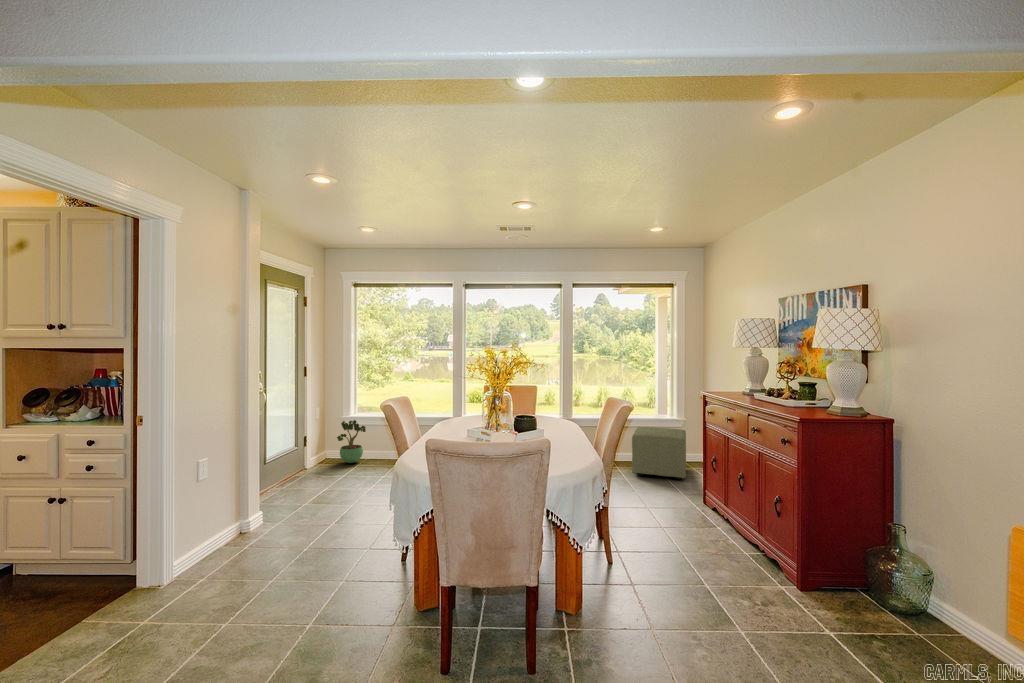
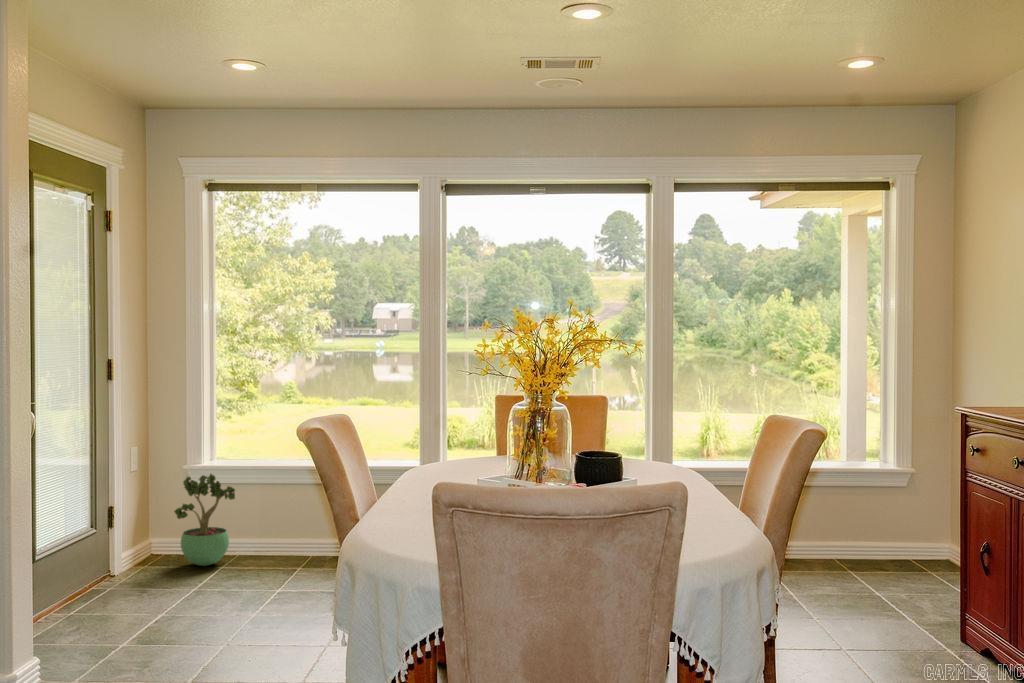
ottoman: present [632,427,686,480] -> none [806,487,920,596]

